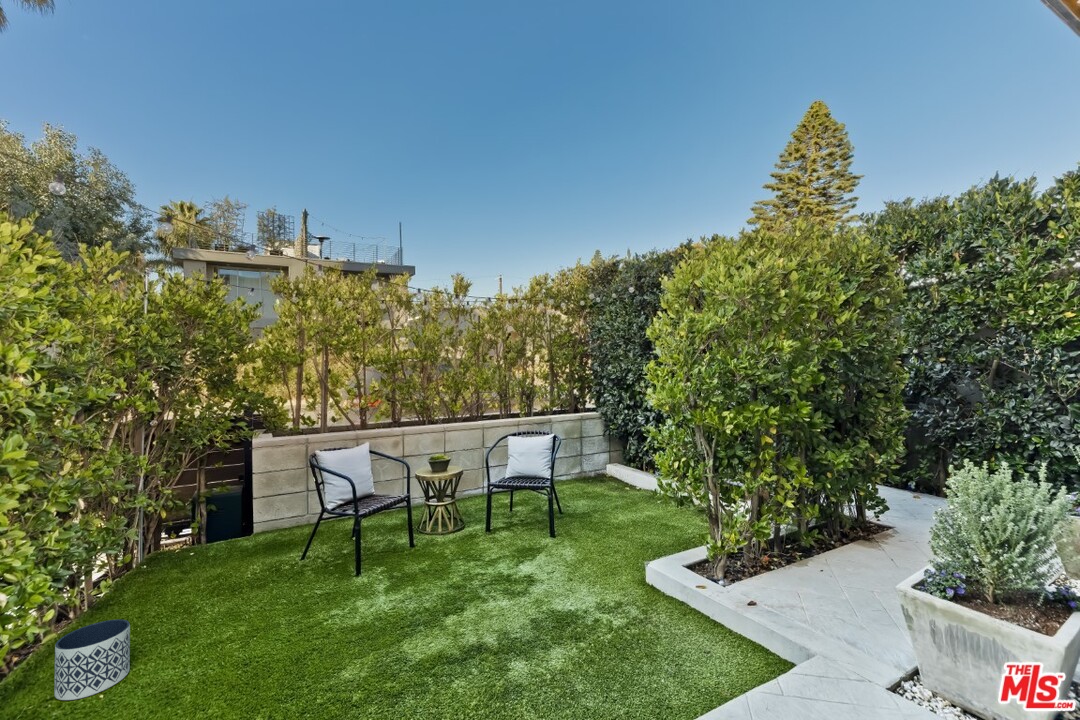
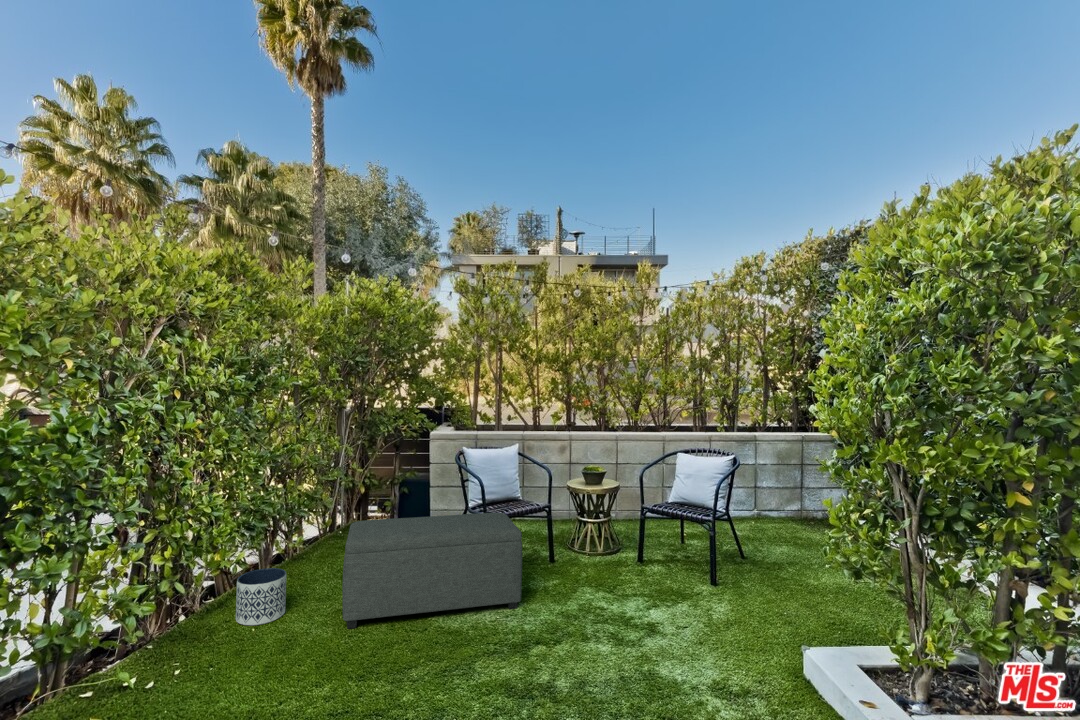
ottoman: none [209,509,410,661] -> present [342,513,522,629]

